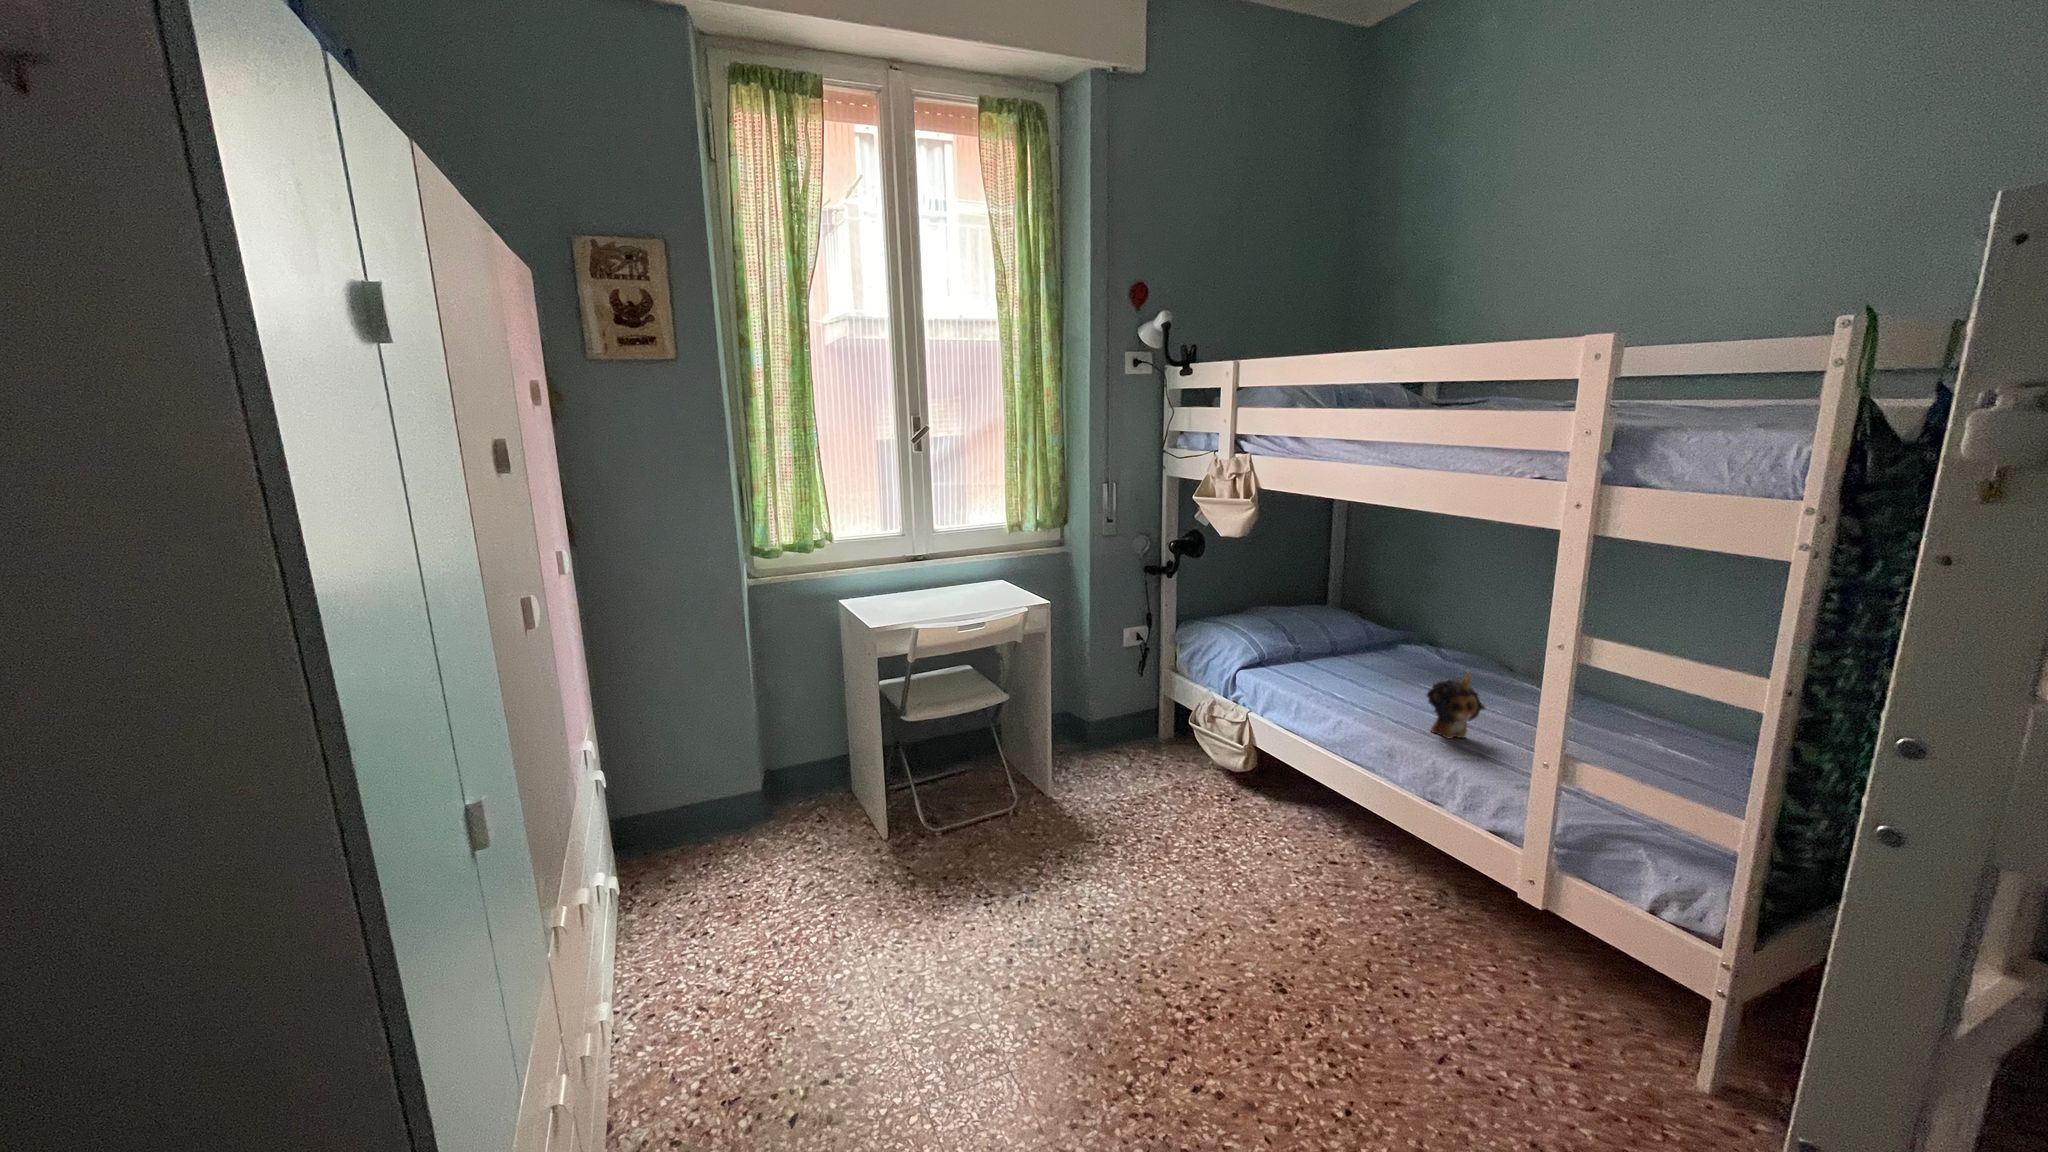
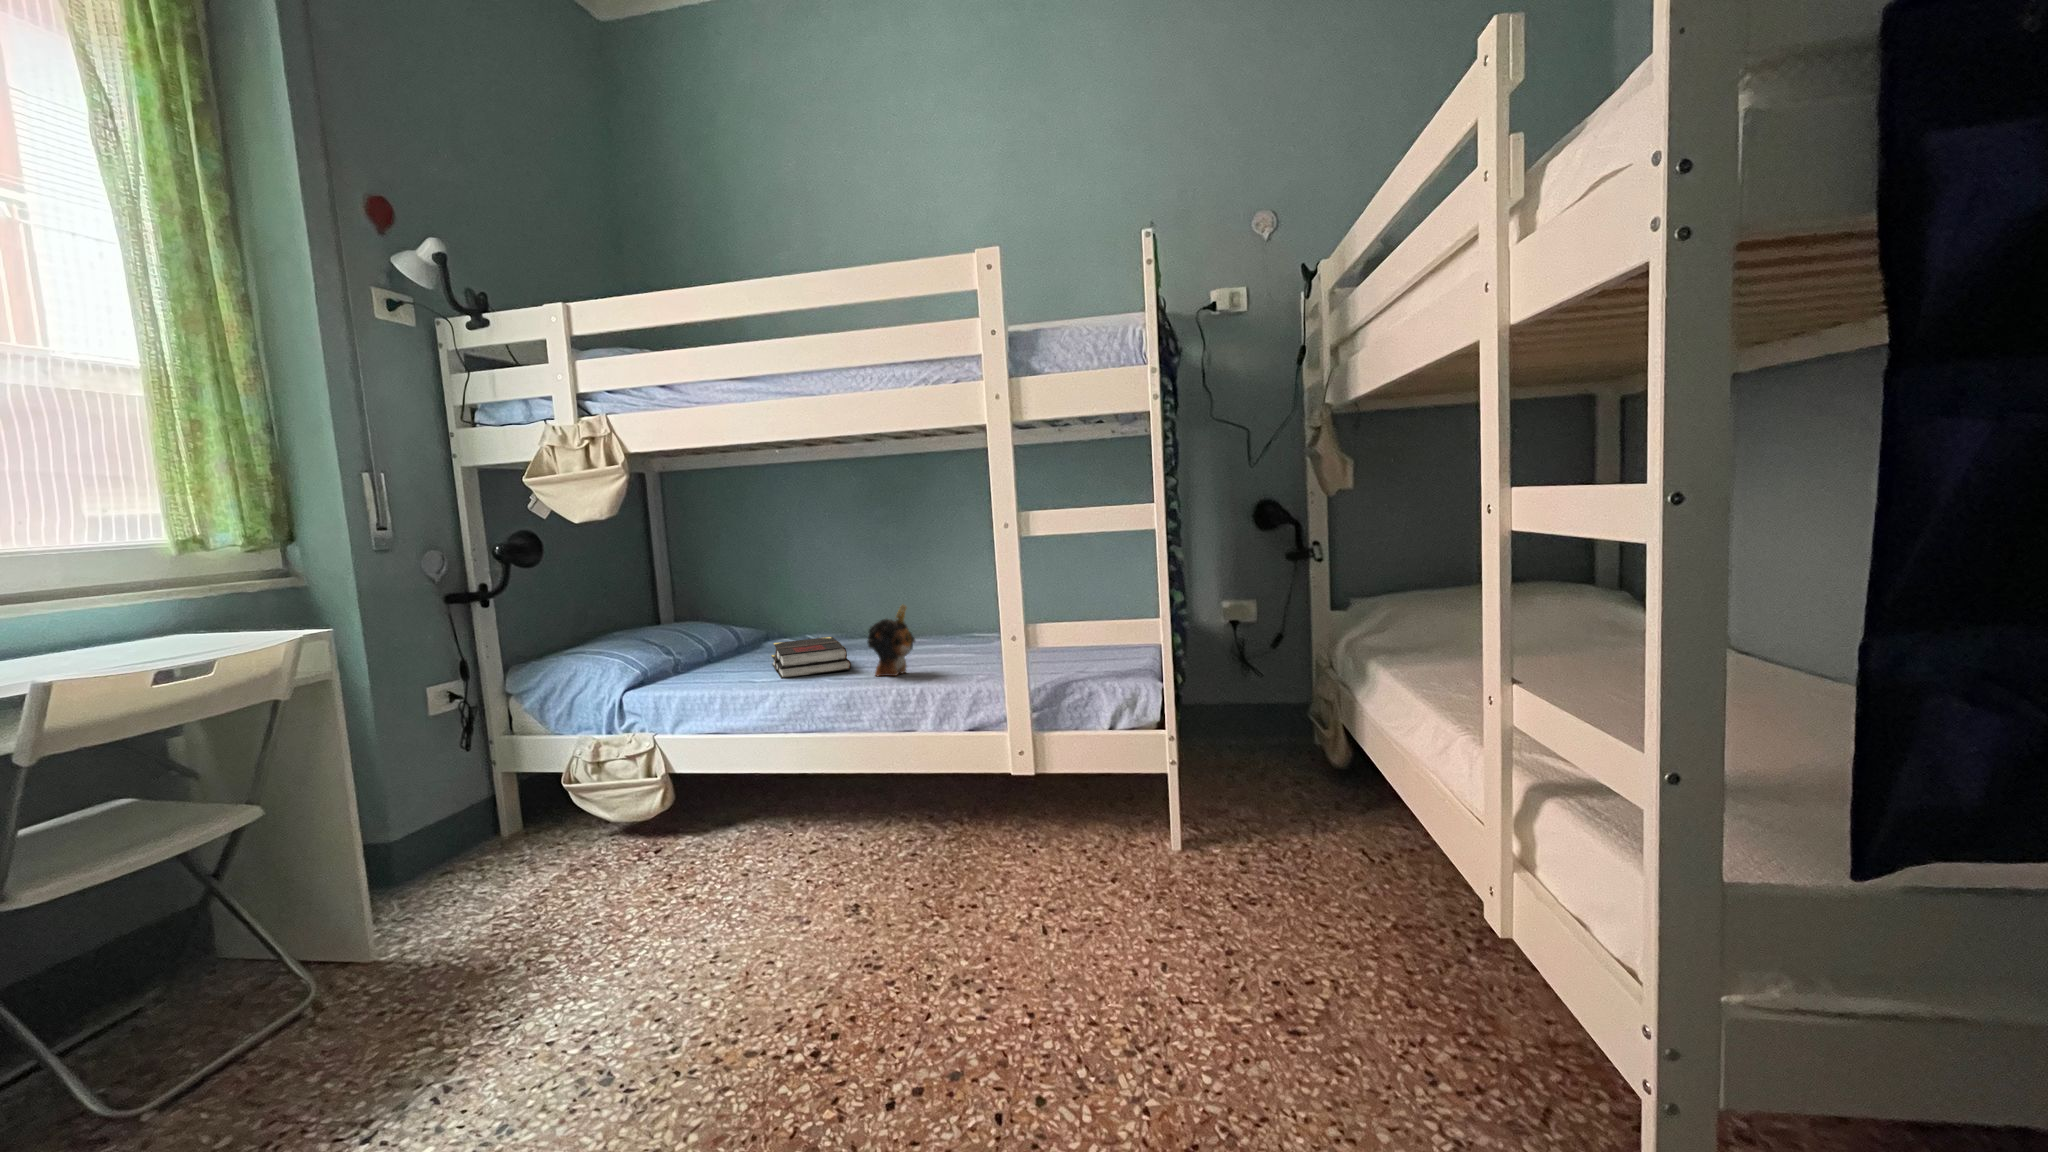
book: none [1350,660,1431,713] -> present [771,637,851,679]

